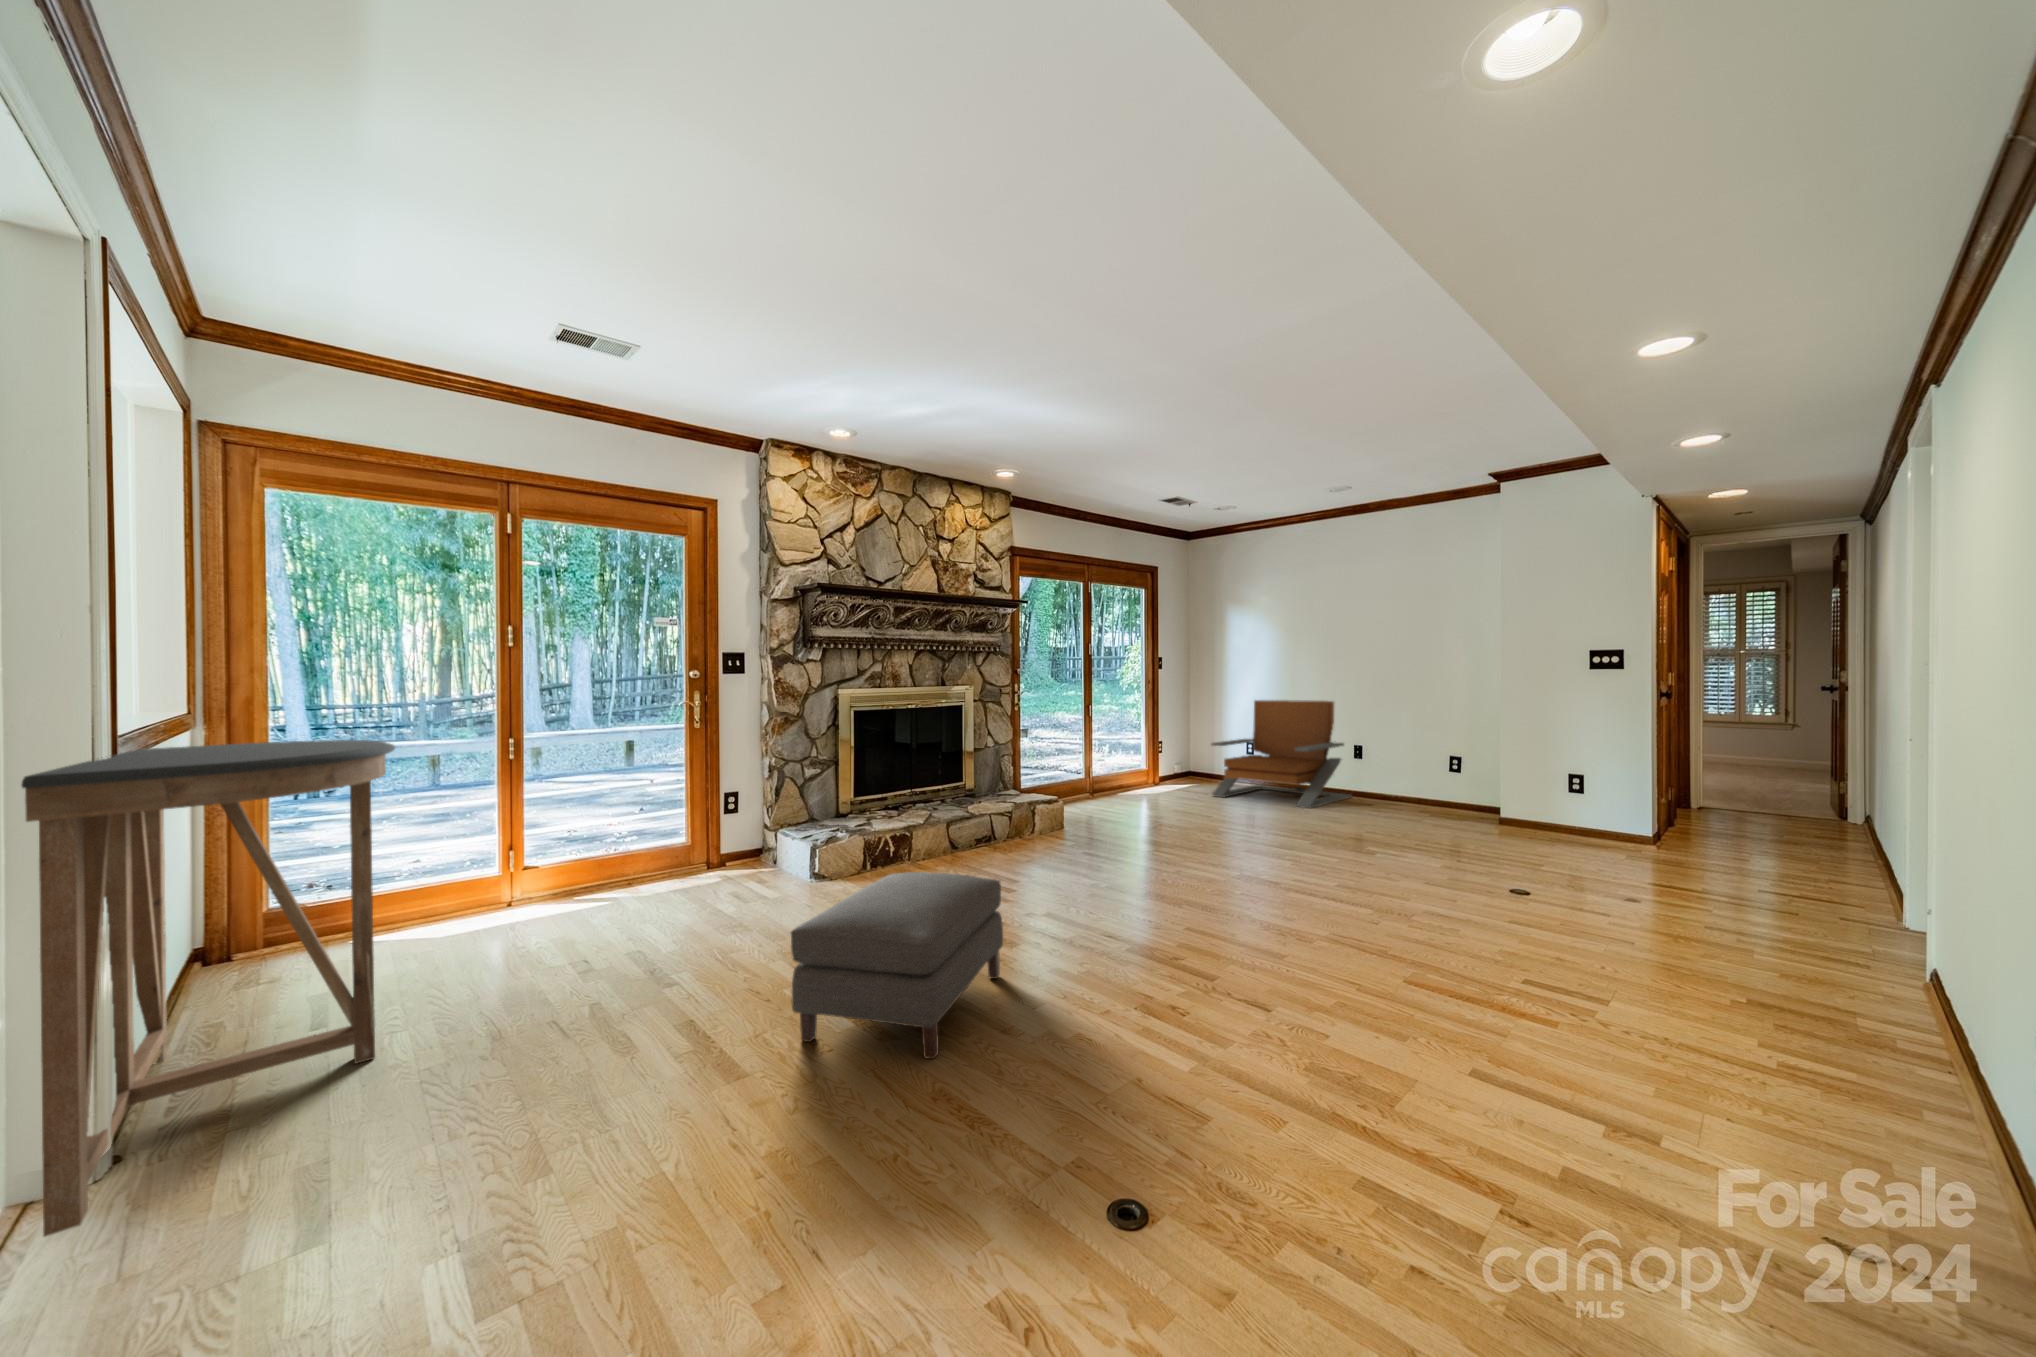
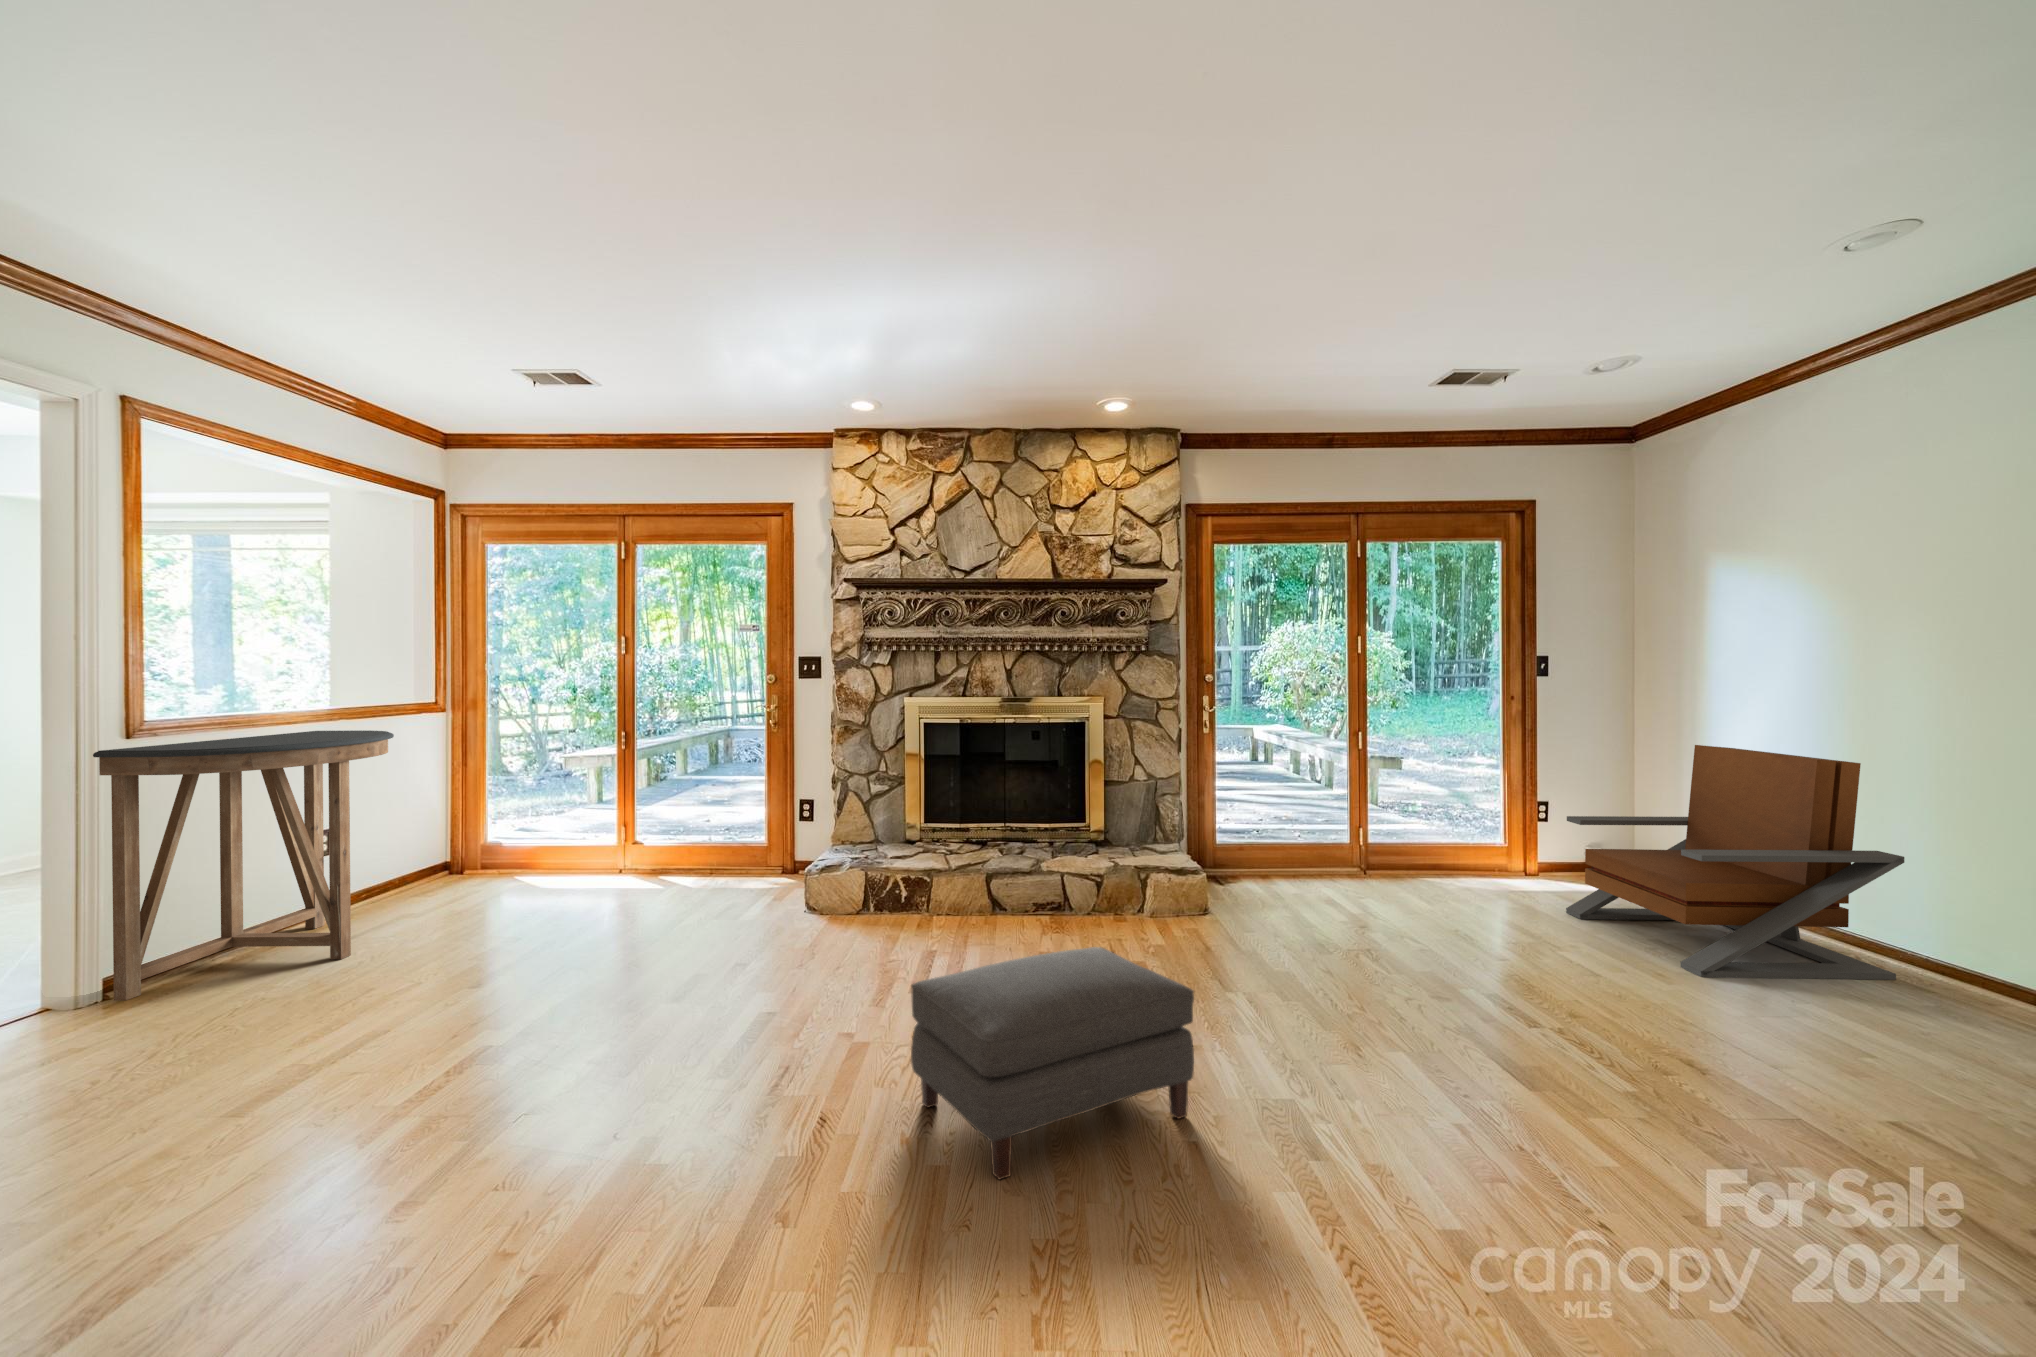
ottoman: present [790,872,1003,1059] -> present [911,947,1194,1179]

